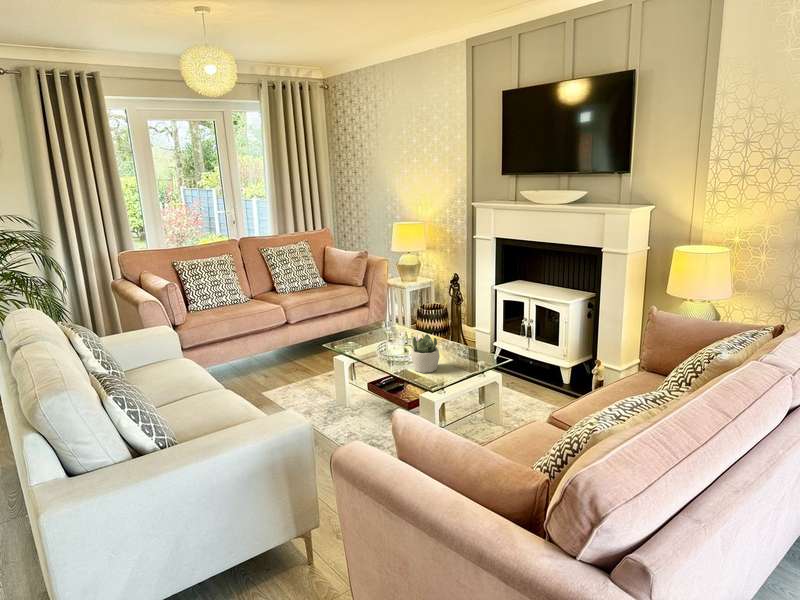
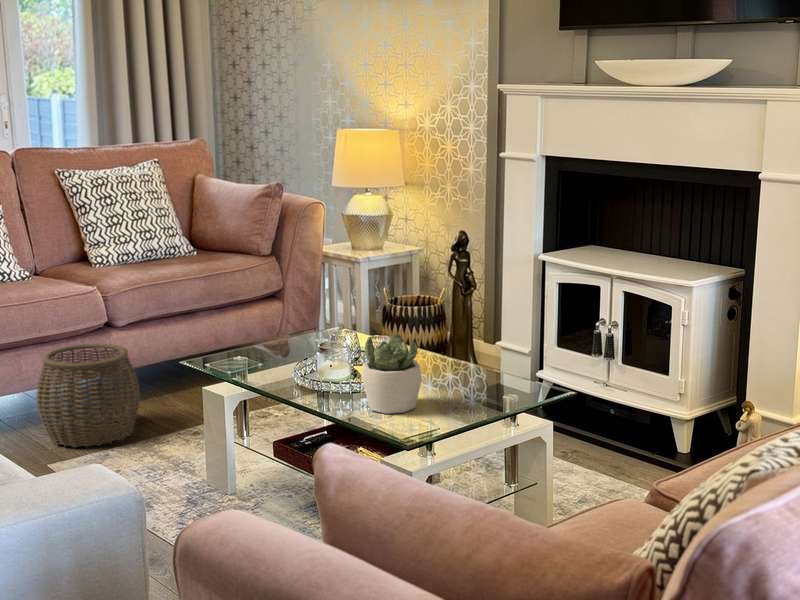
woven basket: none [254,333,303,384] -> present [36,343,140,447]

